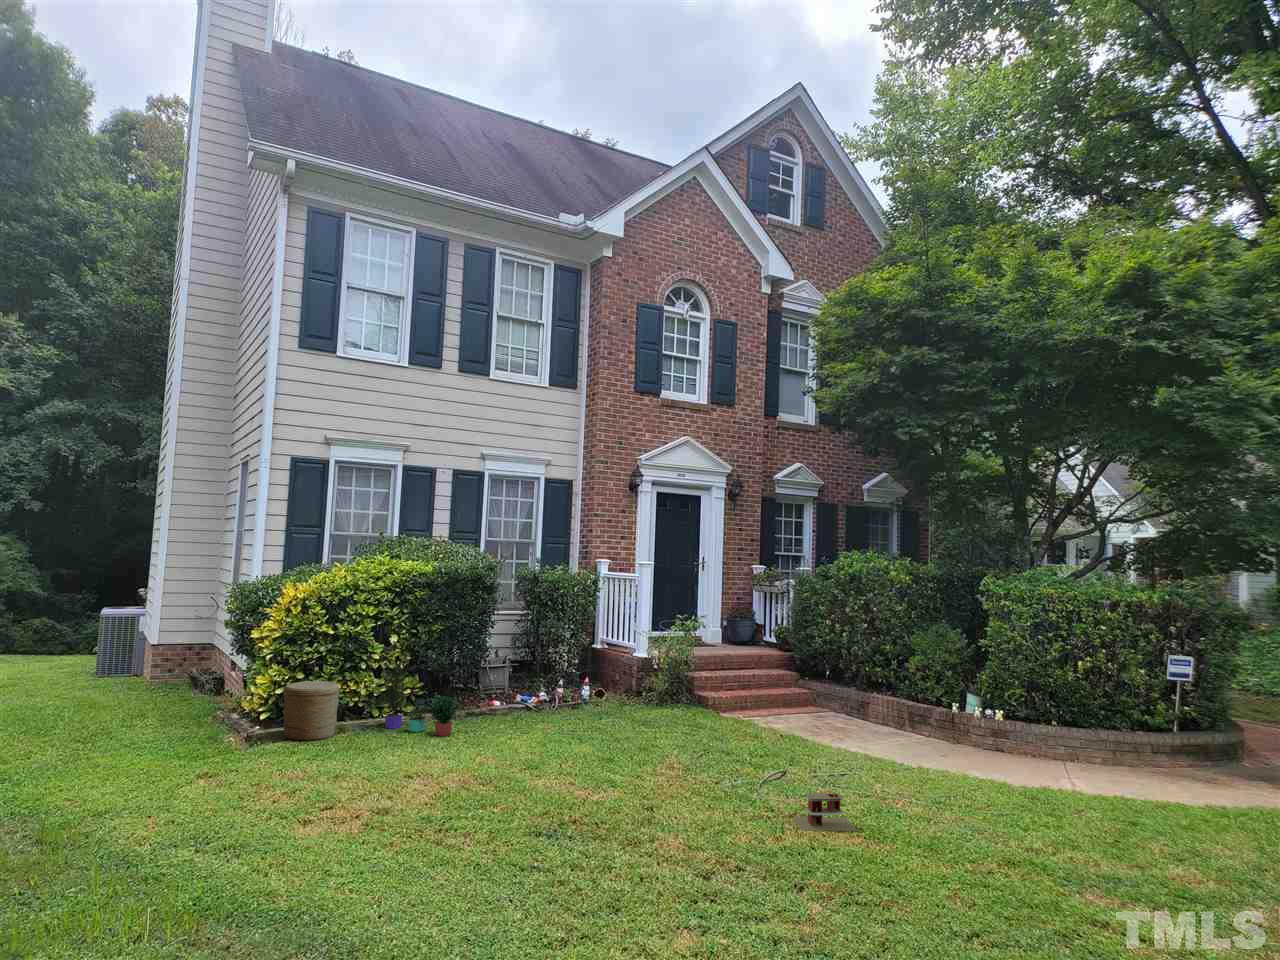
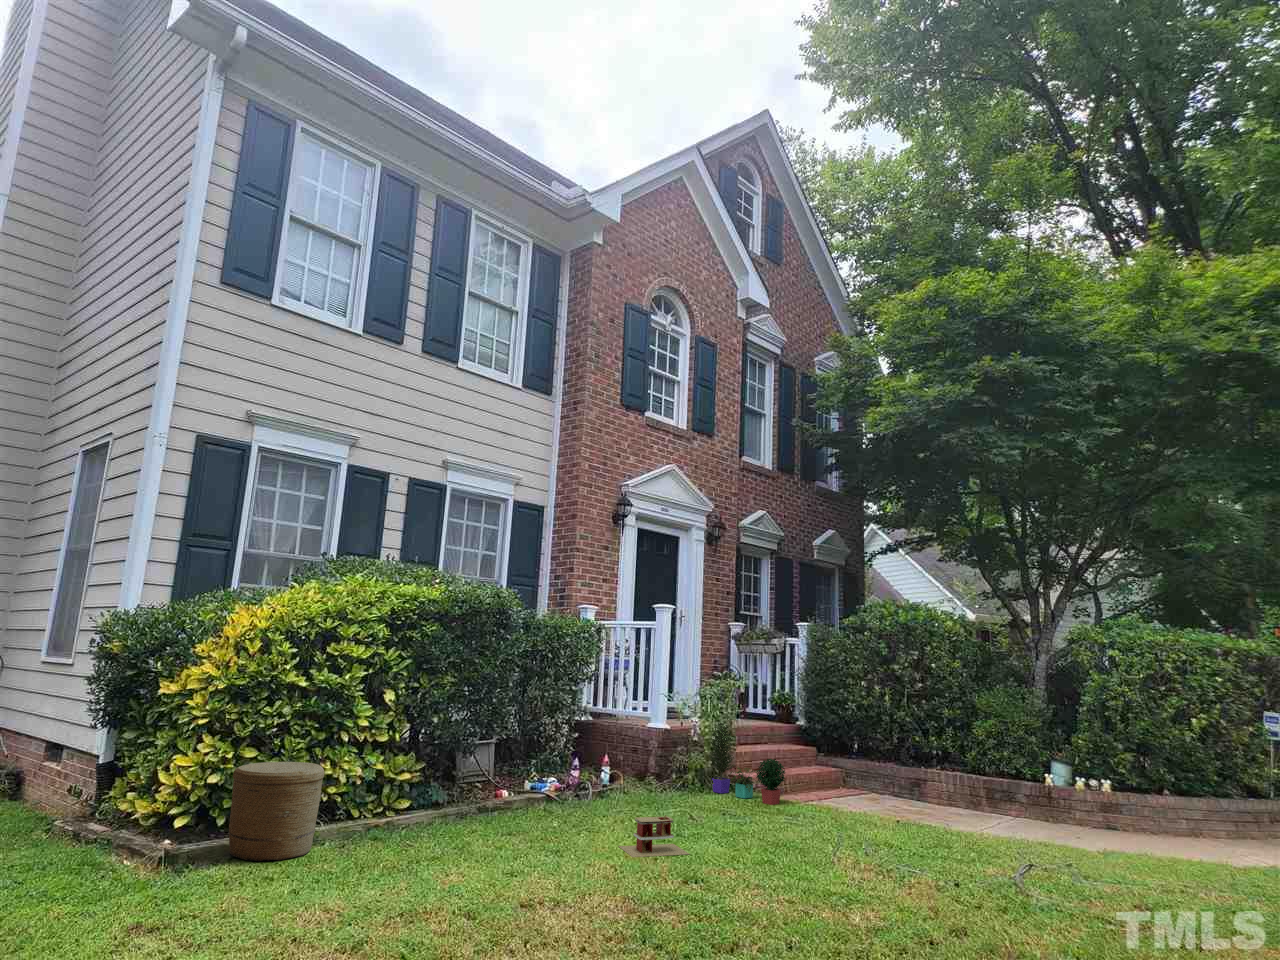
potted plant: present [382,661,457,736] -> present [709,718,785,805]
toy house: present [792,793,858,831] -> present [619,815,689,857]

